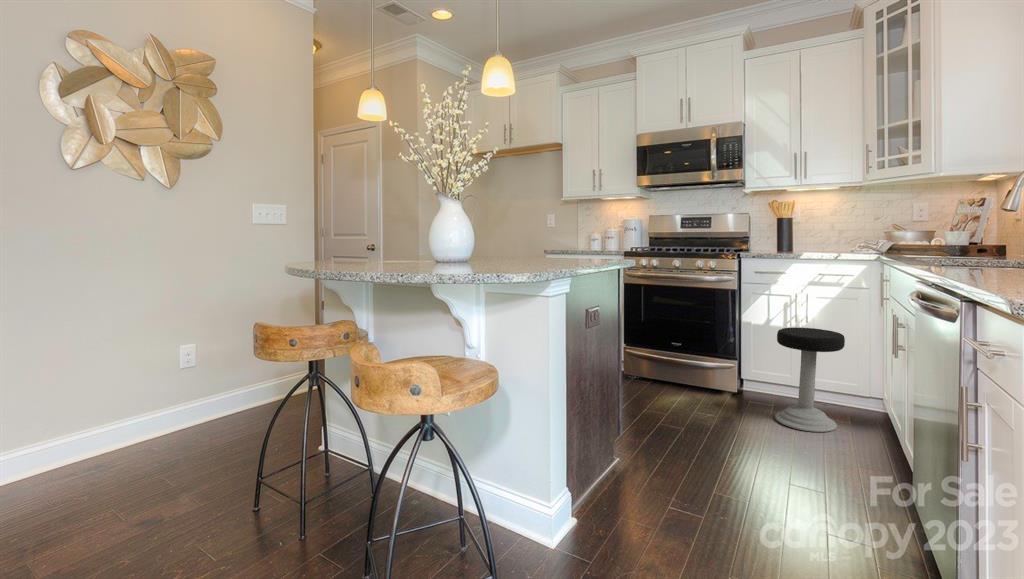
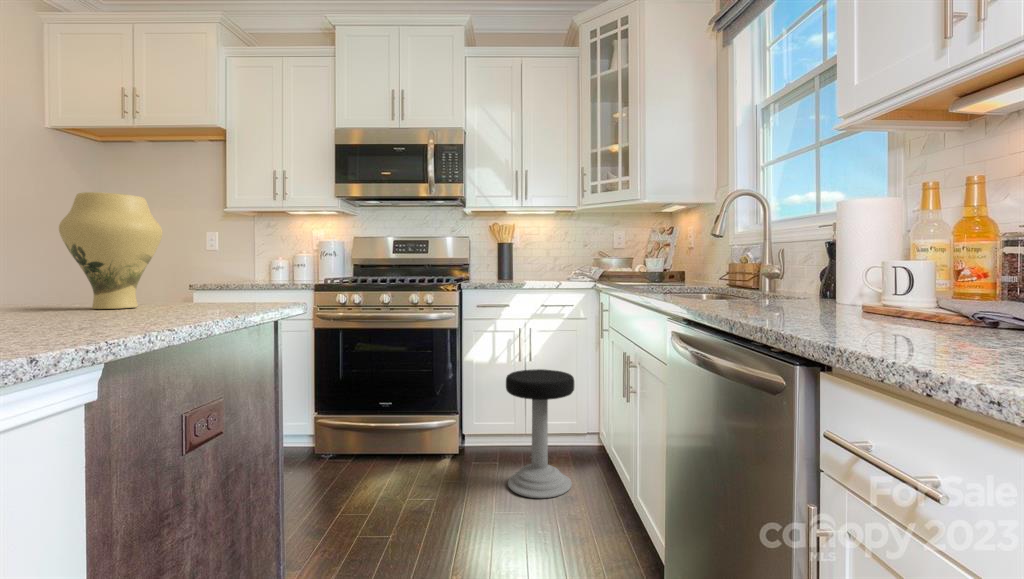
vase: none [523,209,565,268] -> present [59,192,163,309]

